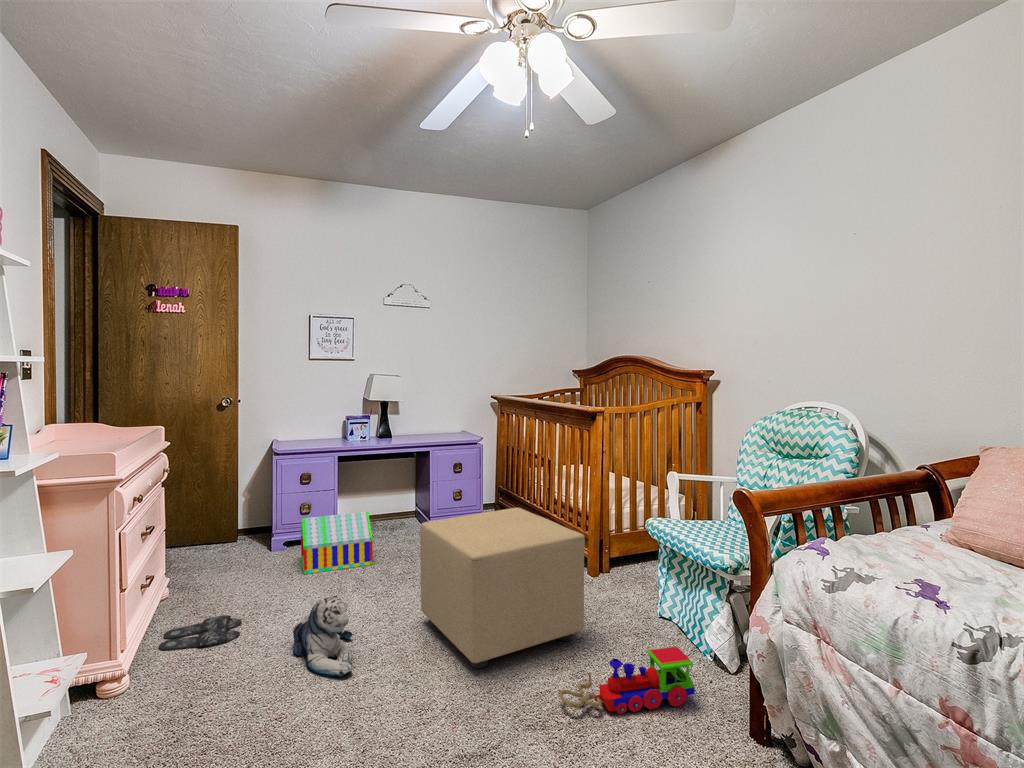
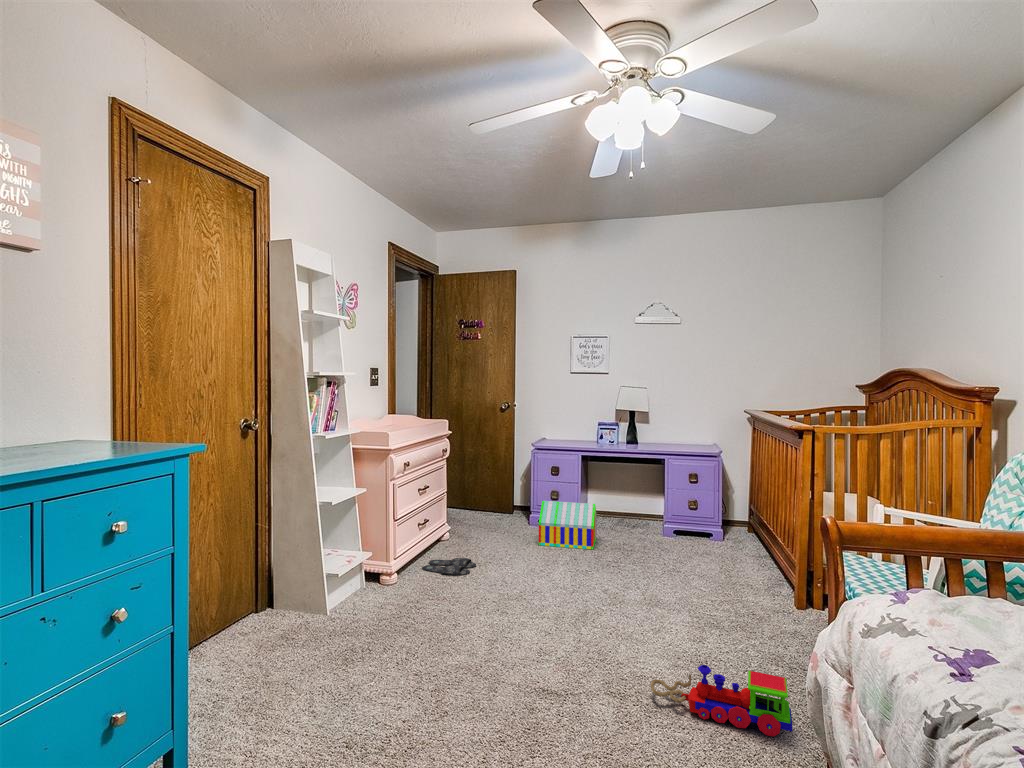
ottoman: present [420,508,585,669] -> none [594,513,728,650]
plush toy: present [293,596,353,677] -> none [490,556,535,617]

